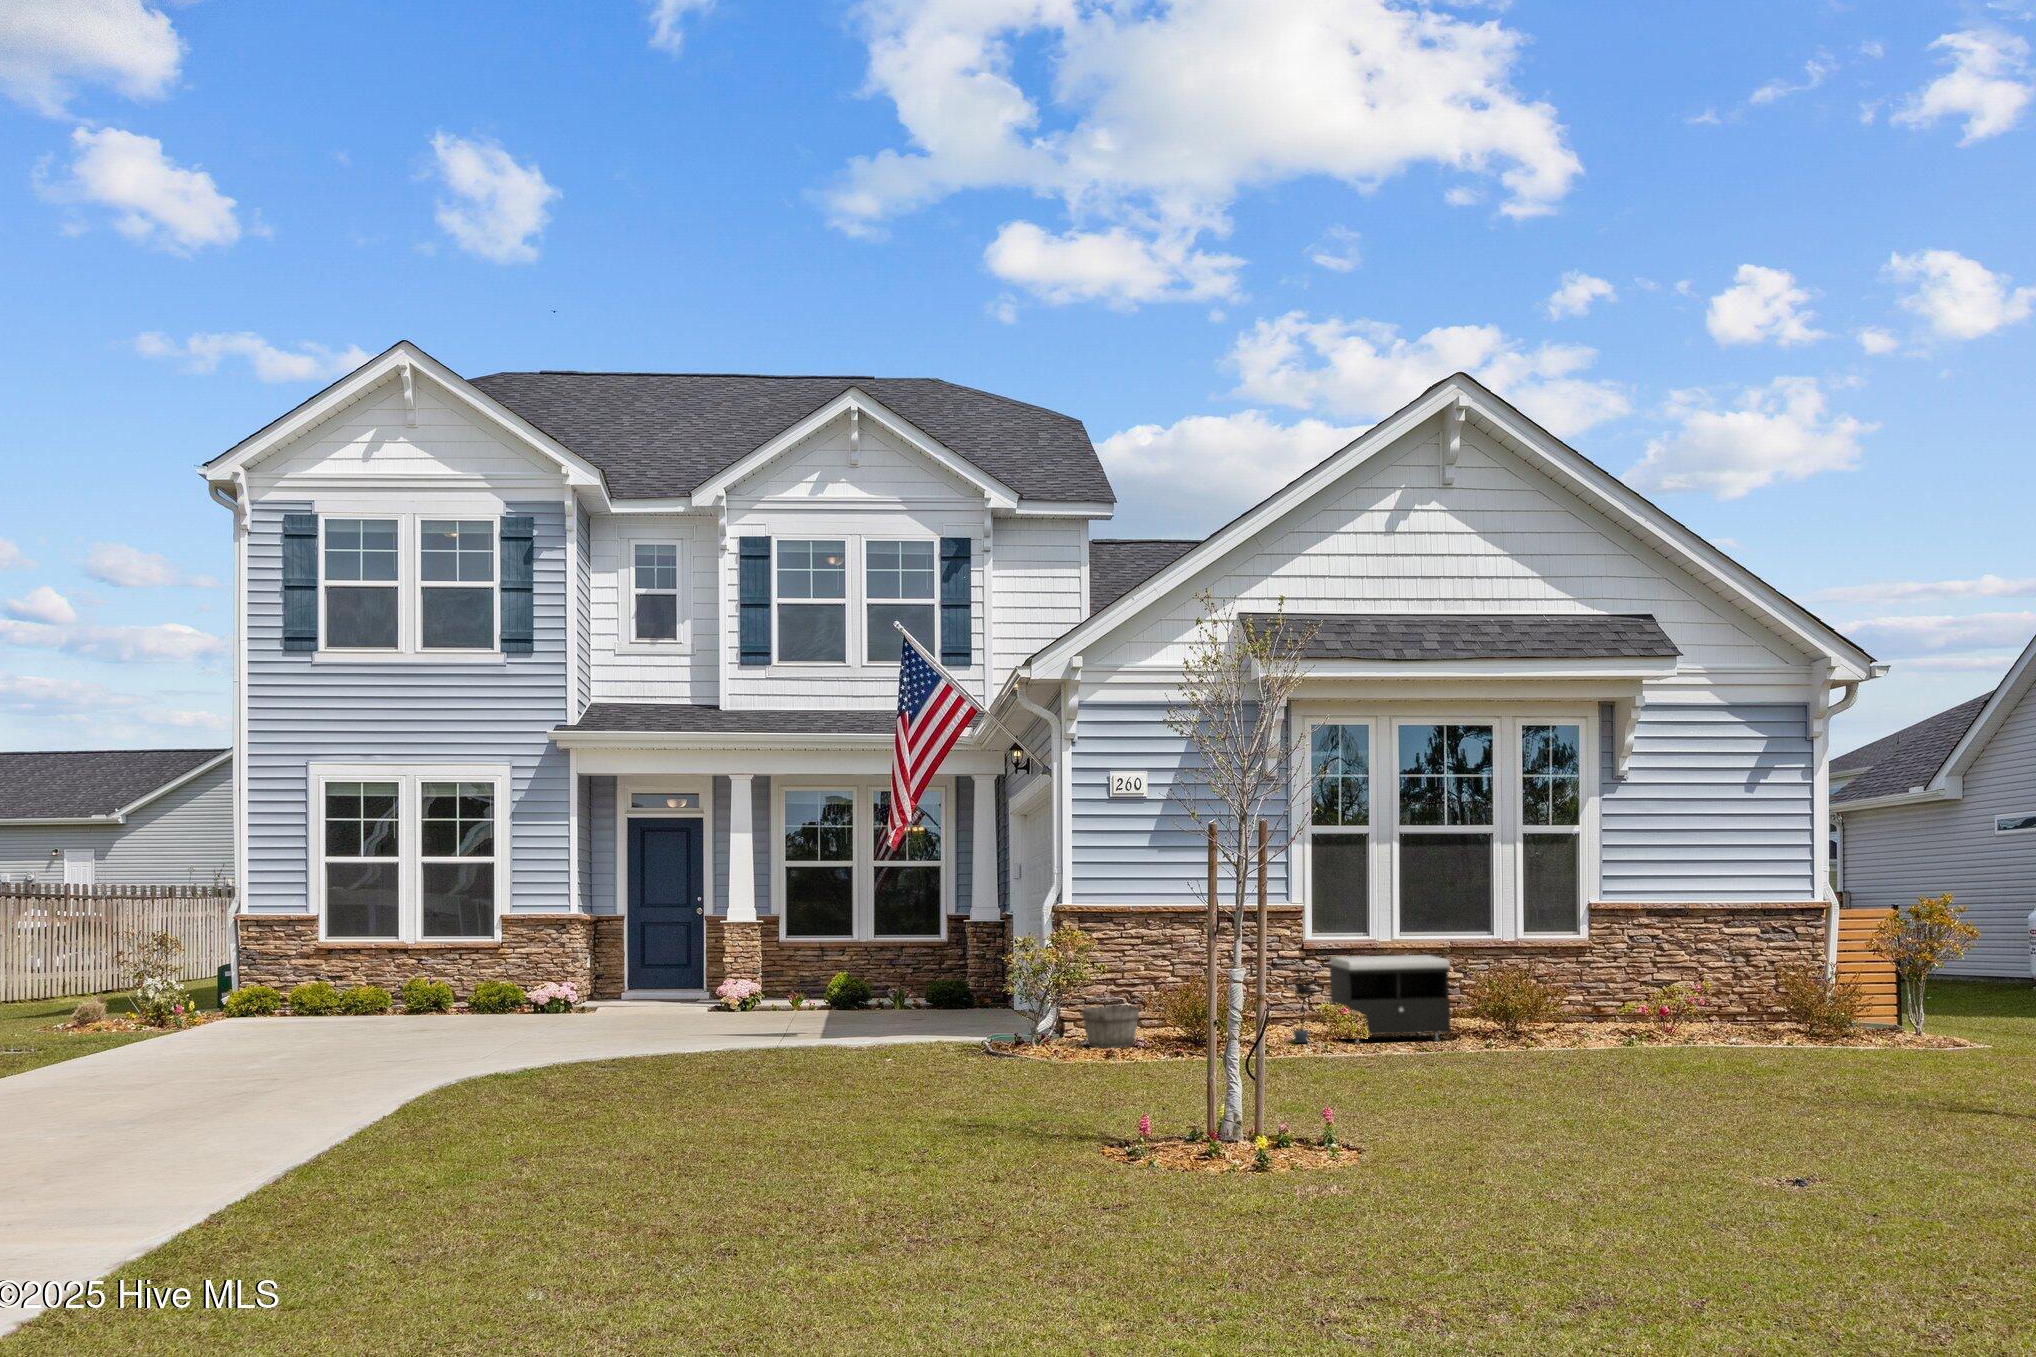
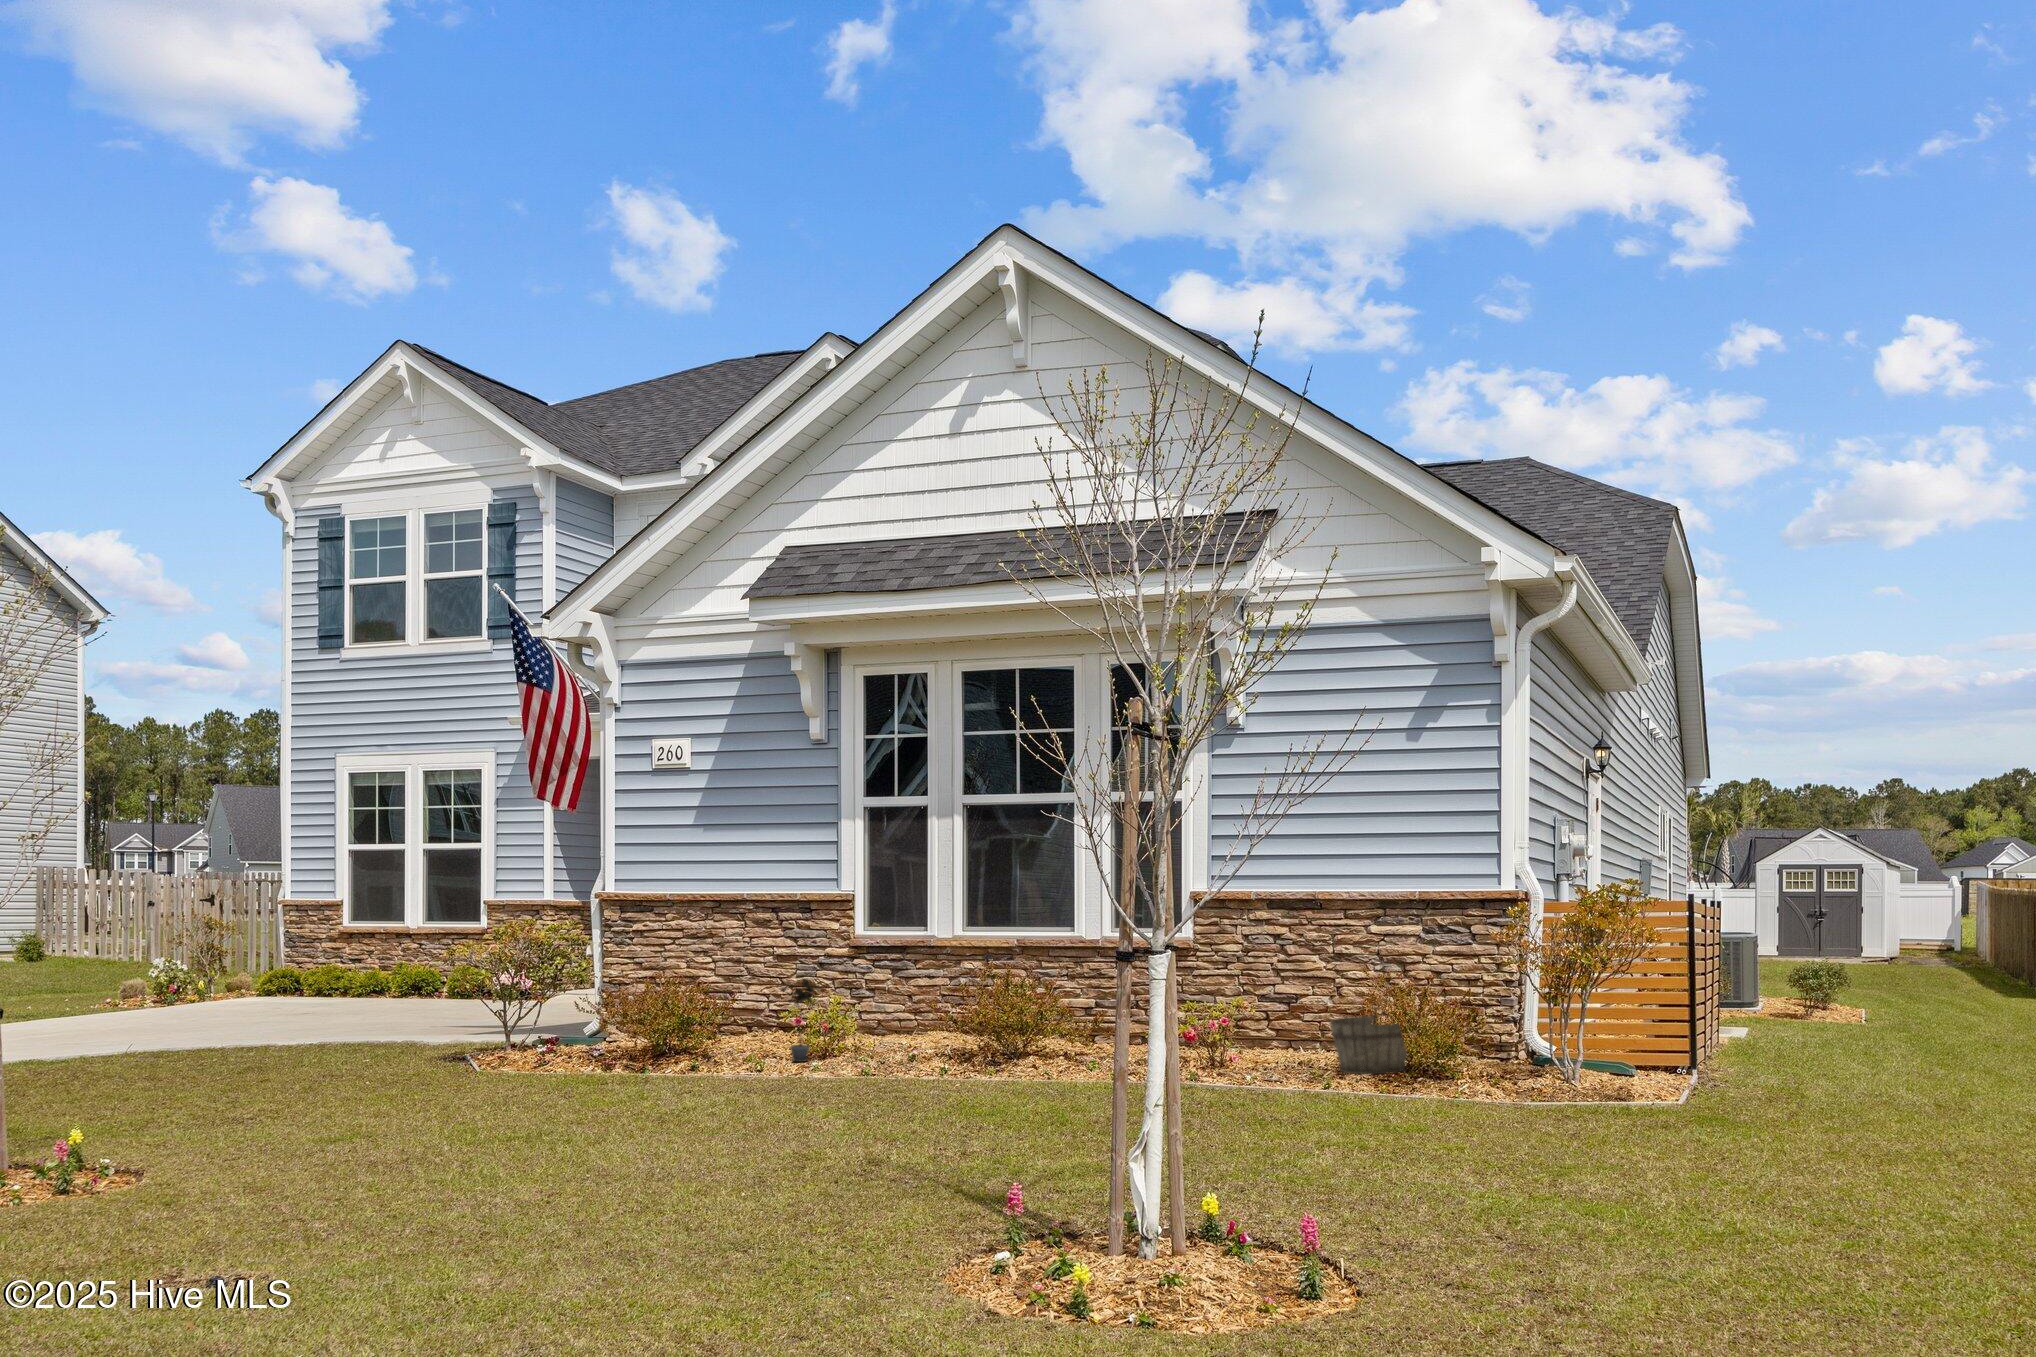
storage bench: present [1330,955,1451,1043] -> none [834,956,987,1066]
wooden bucket: present [1082,1001,1139,1048] -> present [1330,1007,1408,1074]

